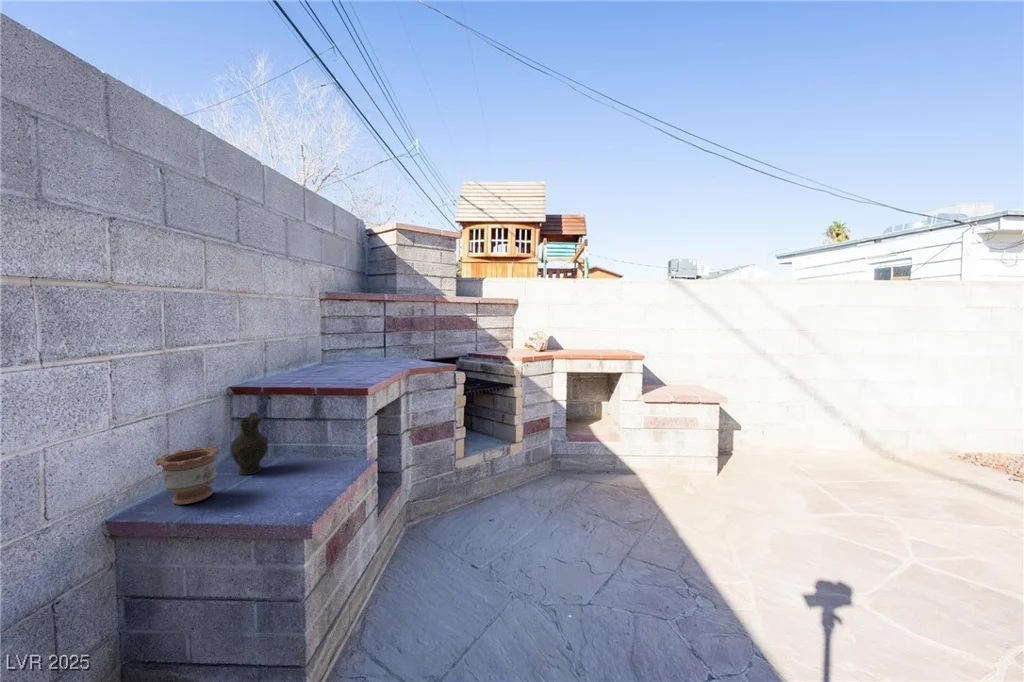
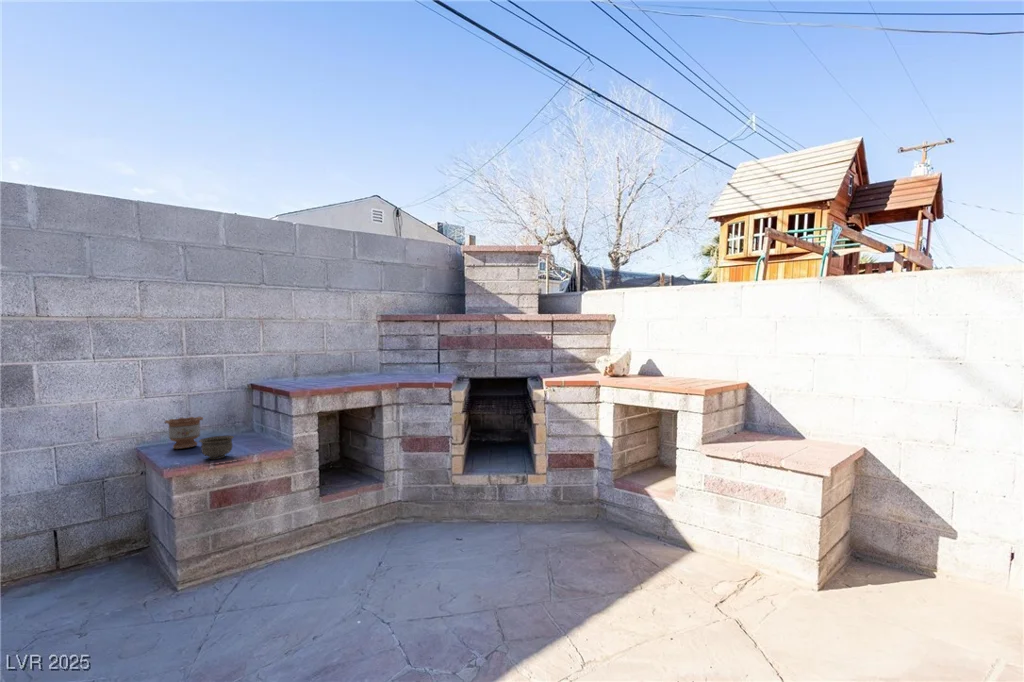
decorative vase: present [231,412,268,475] -> none [228,401,257,442]
bowl: none [277,460,325,498] -> present [199,435,234,459]

